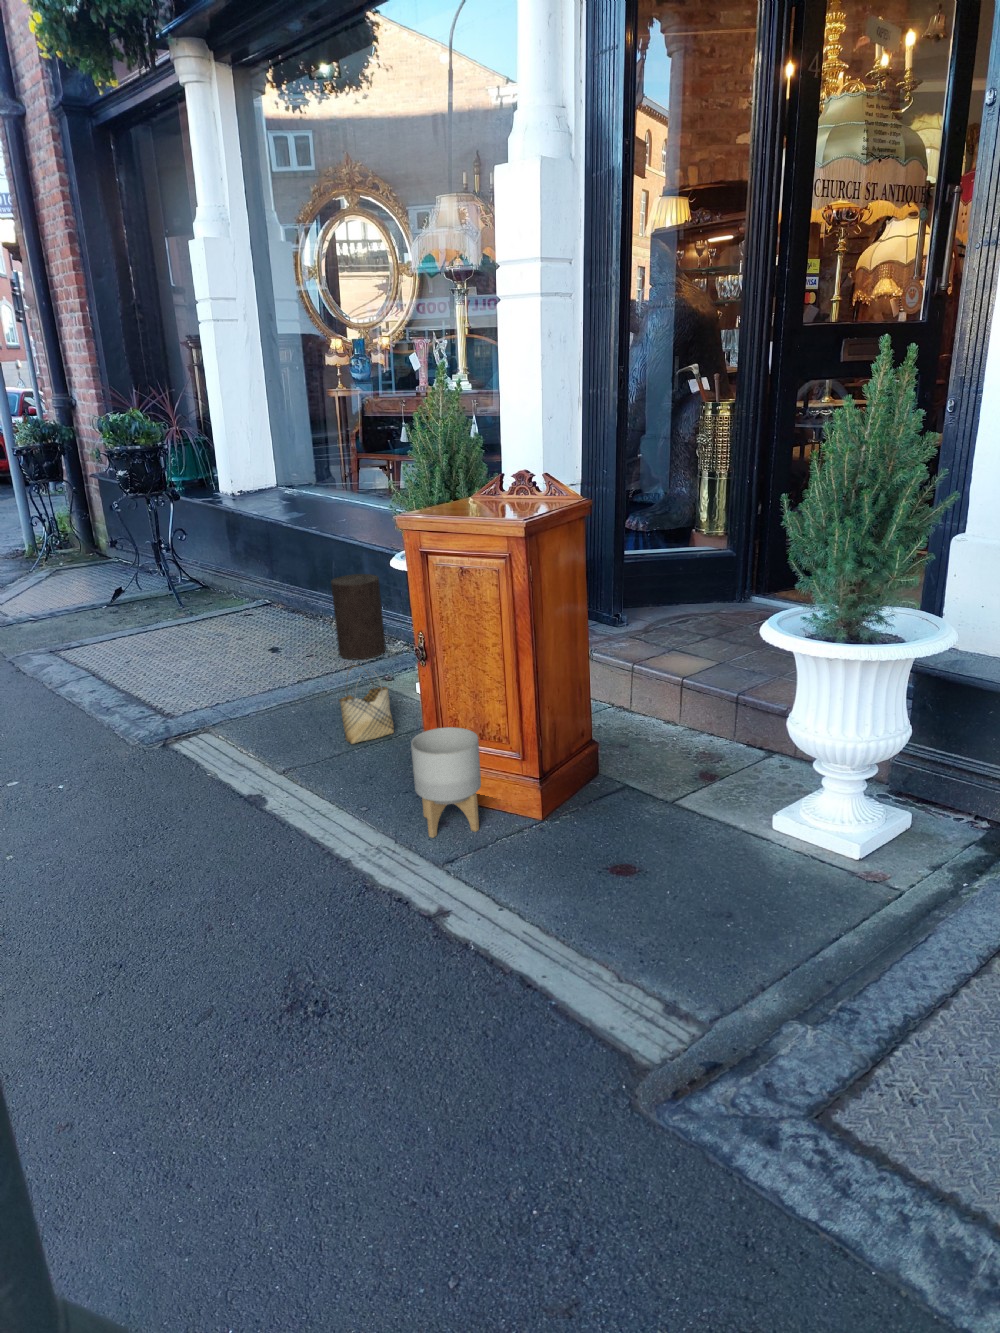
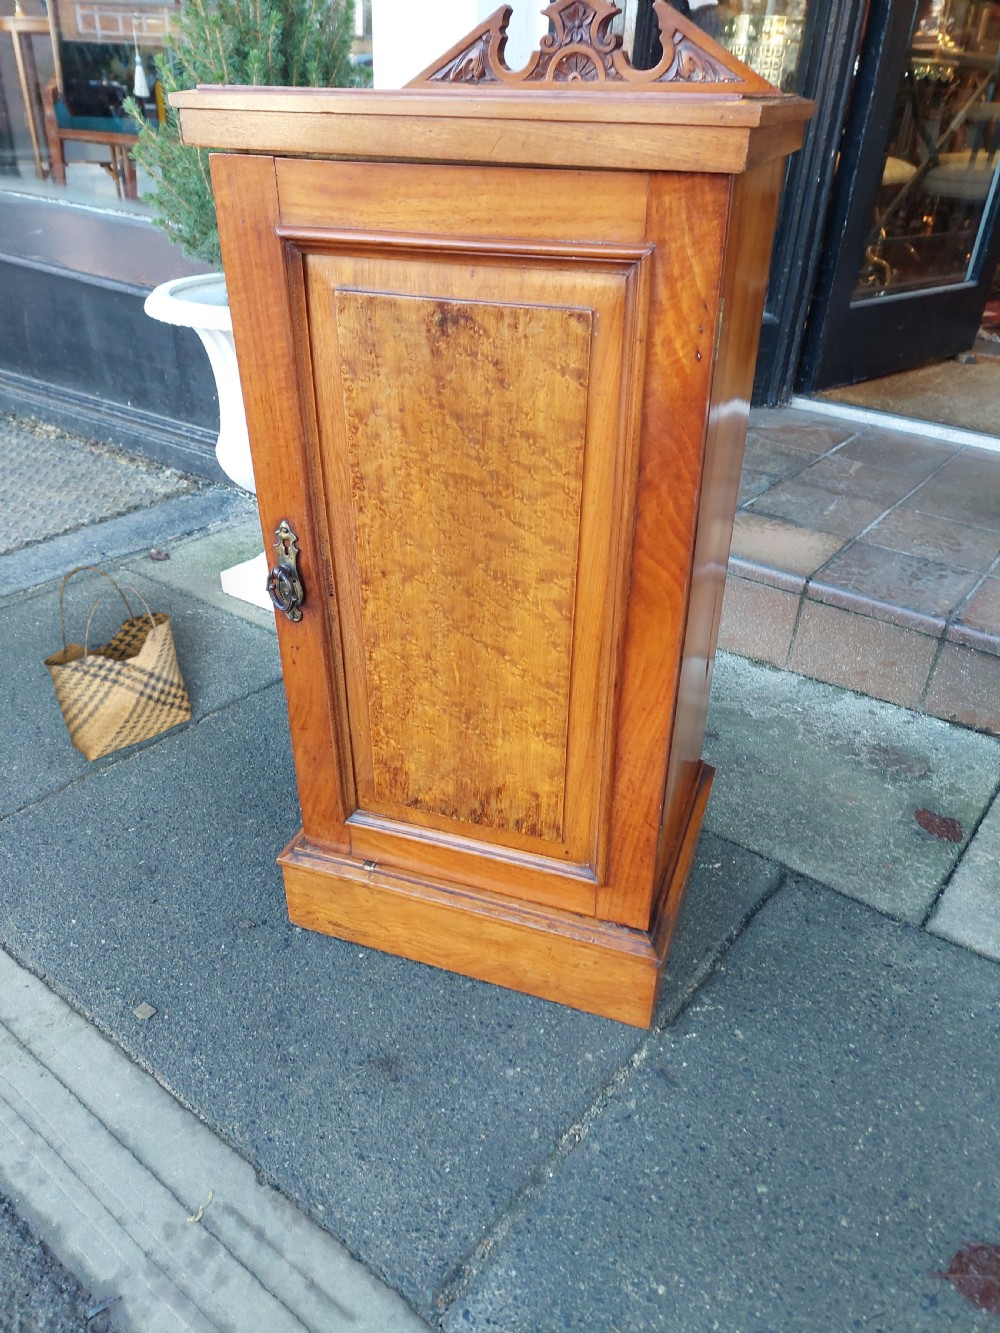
stool: present [331,574,386,659] -> none [12,333,145,512]
planter: present [411,727,481,838] -> none [285,808,498,1146]

